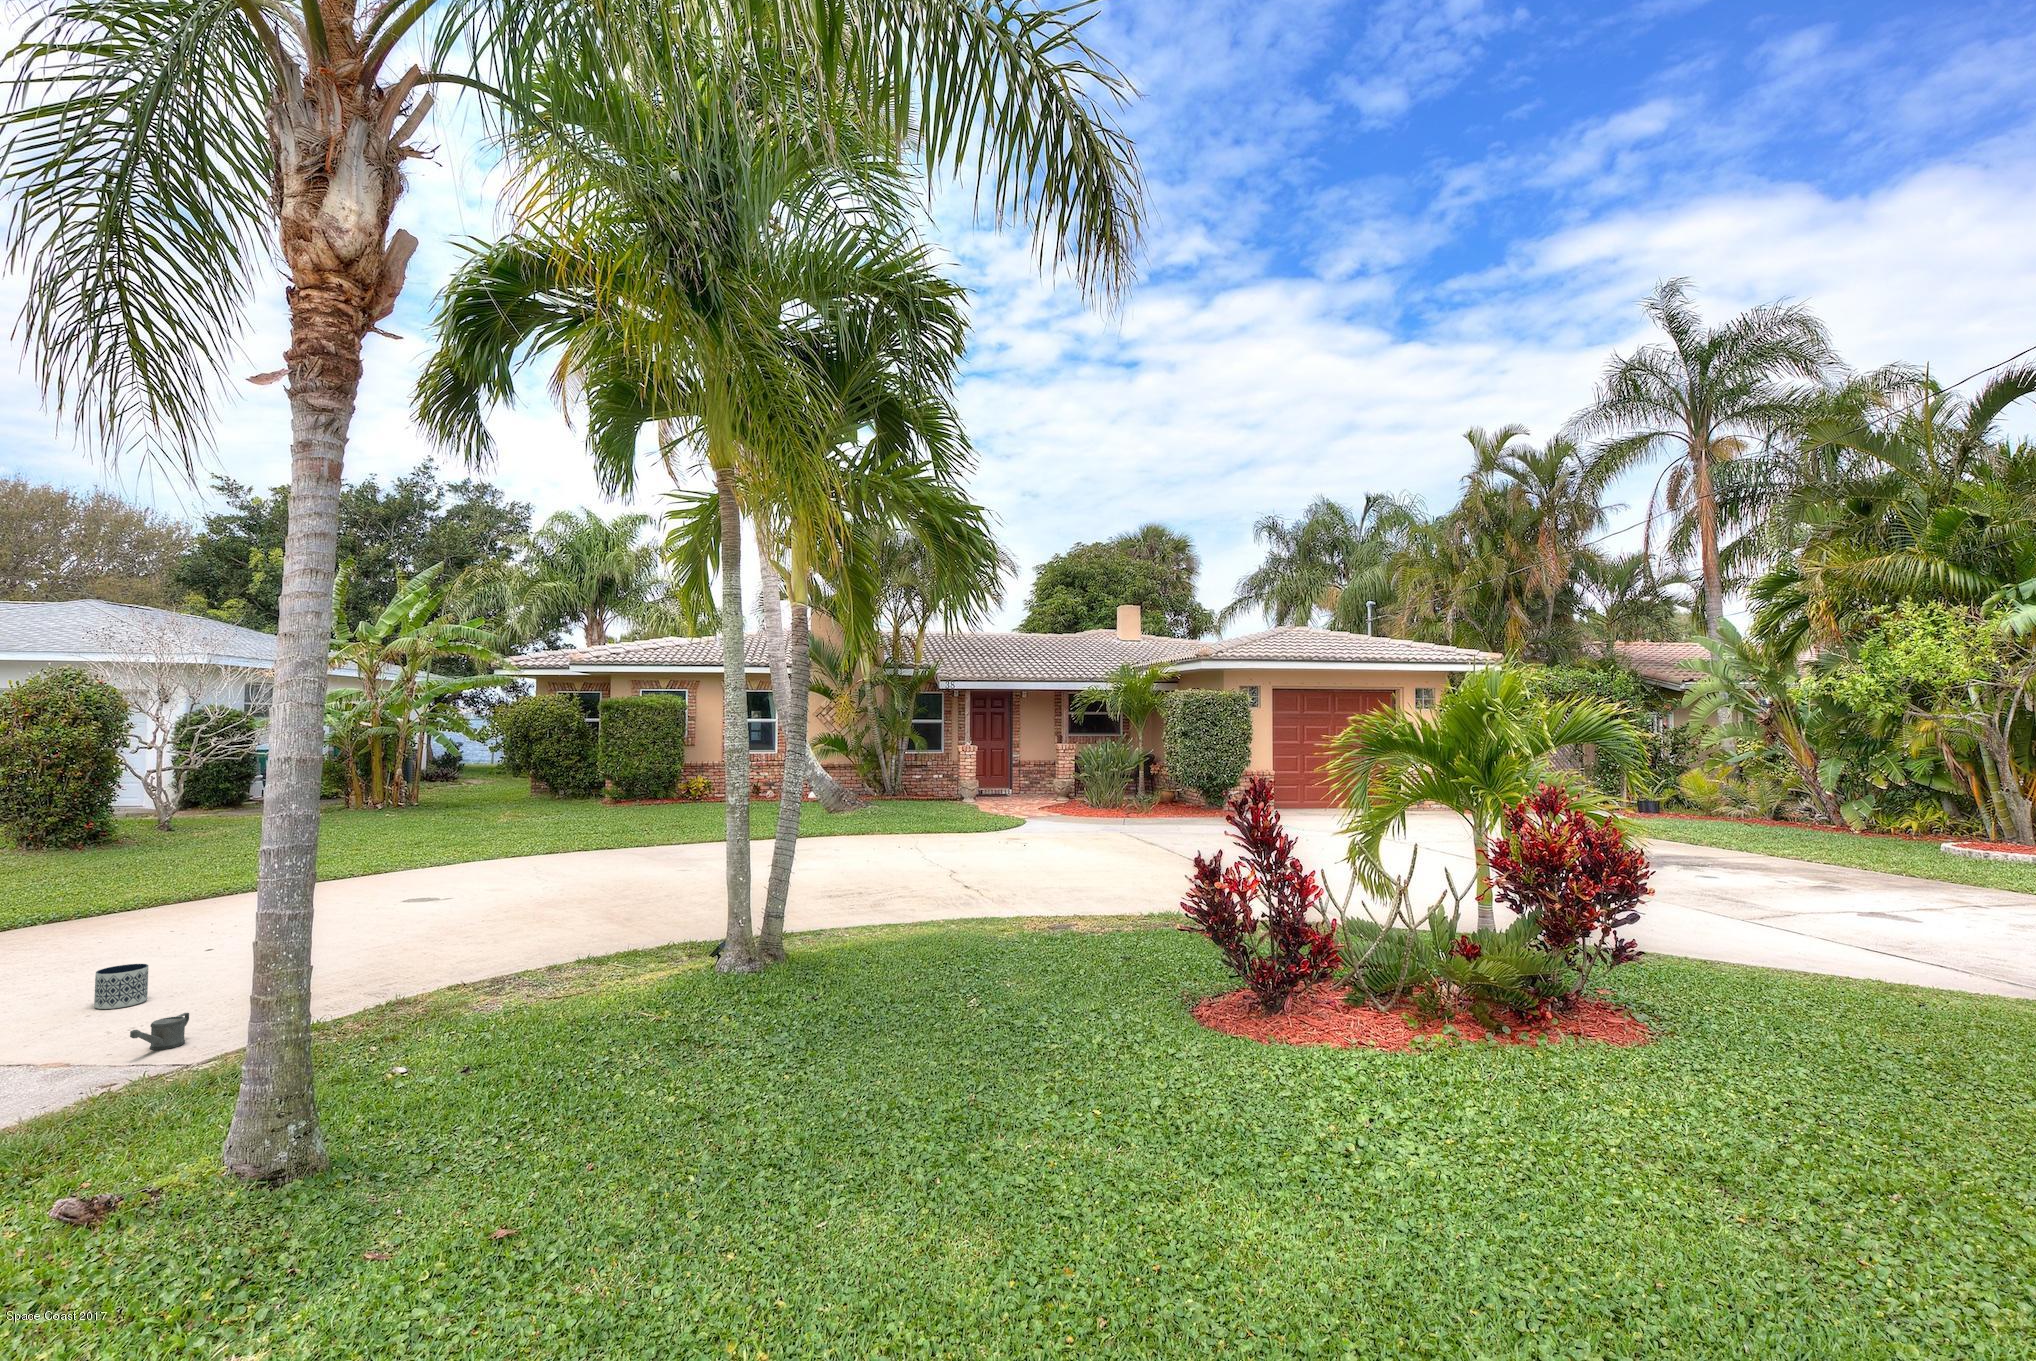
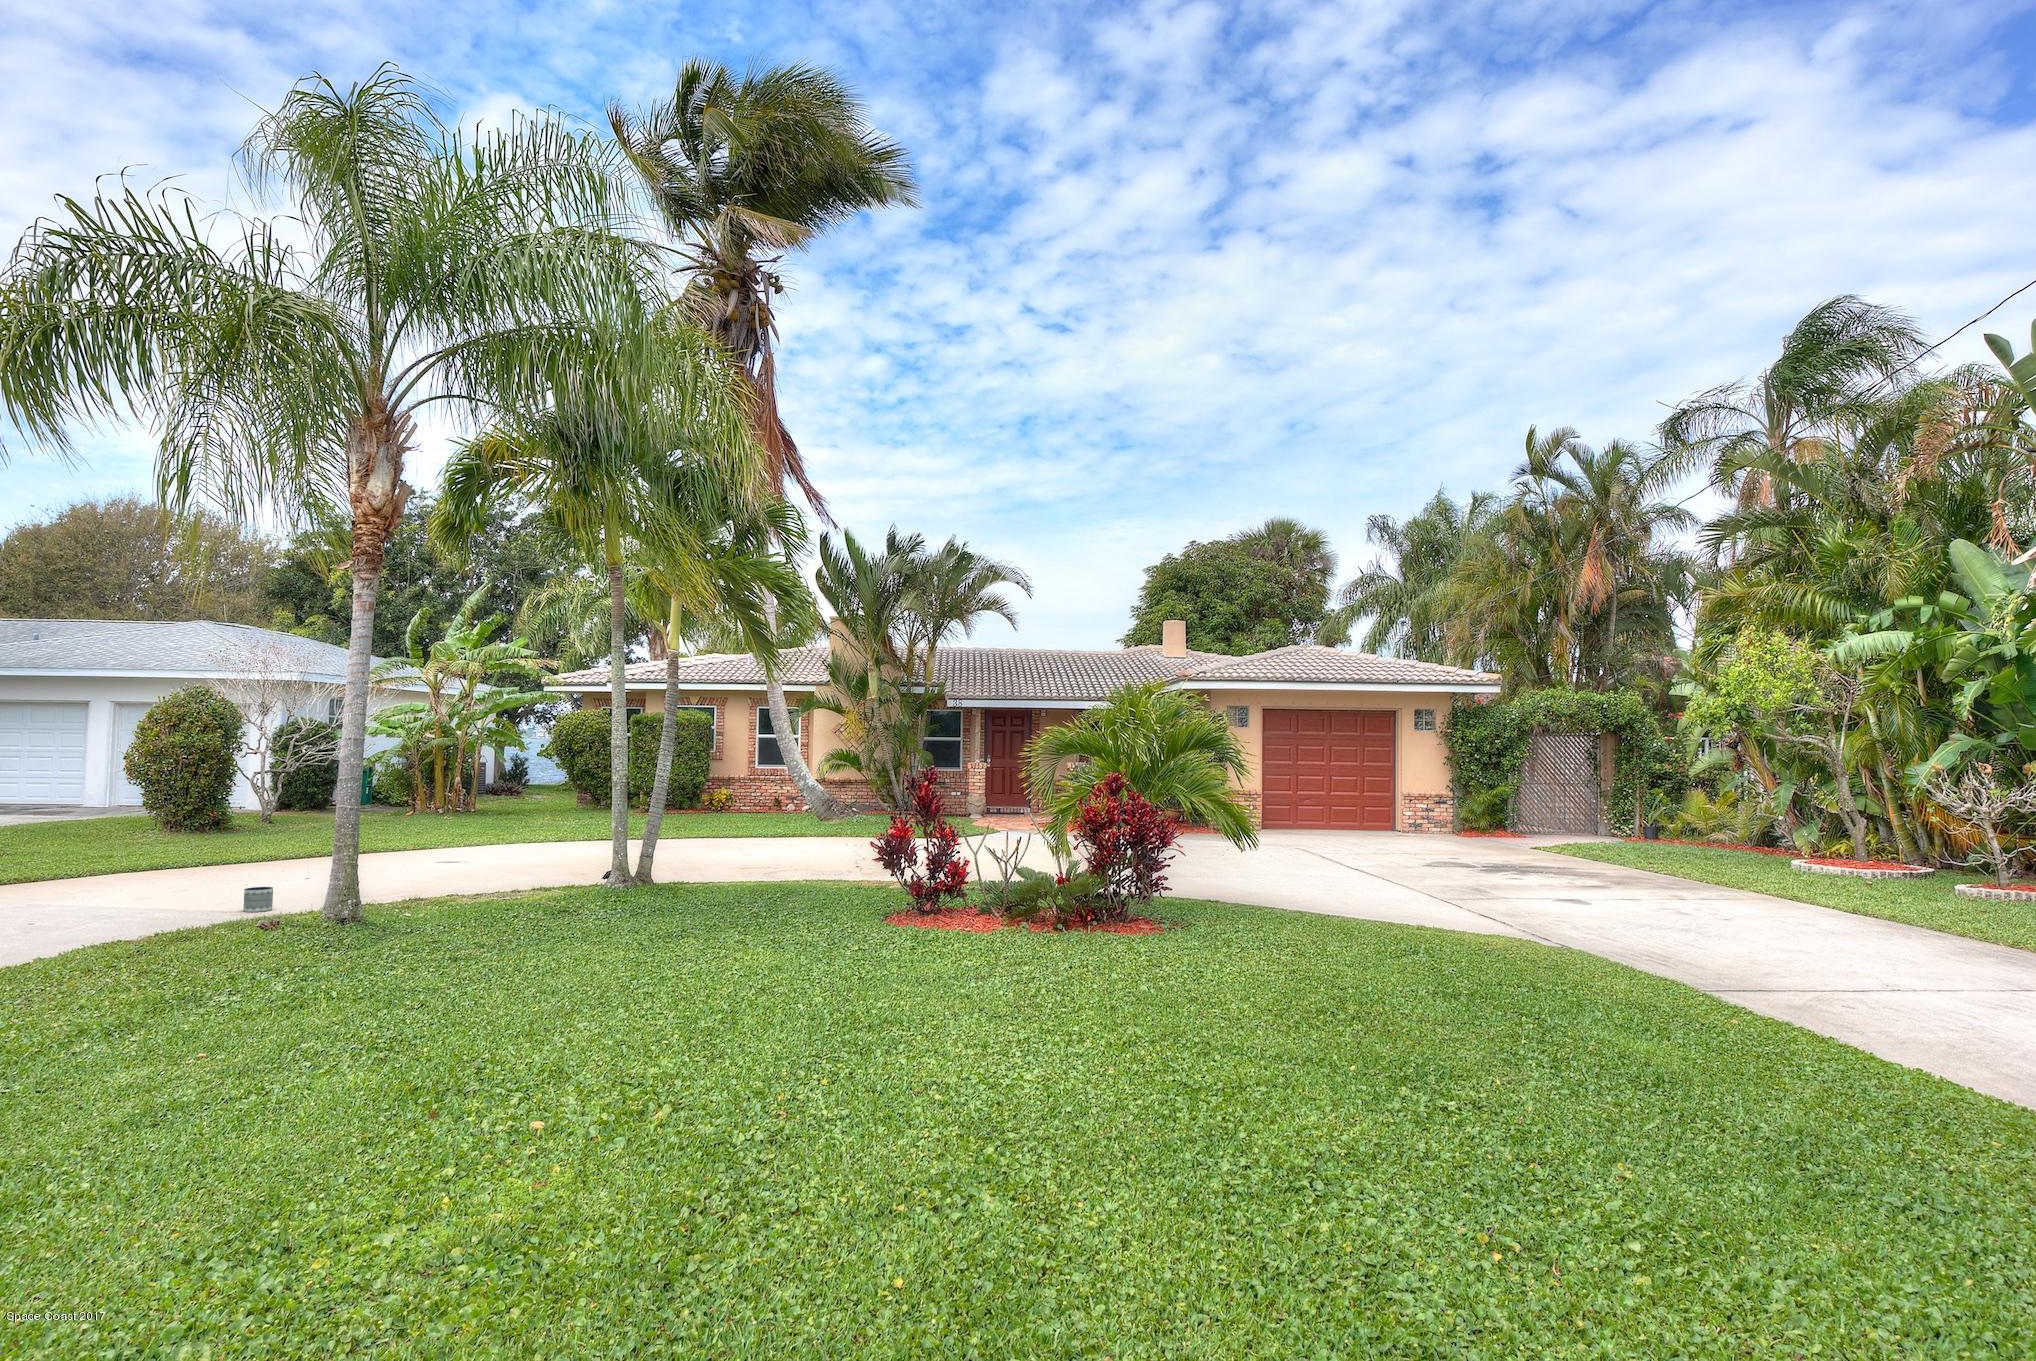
watering can: present [130,1013,189,1050] -> none [267,910,297,929]

